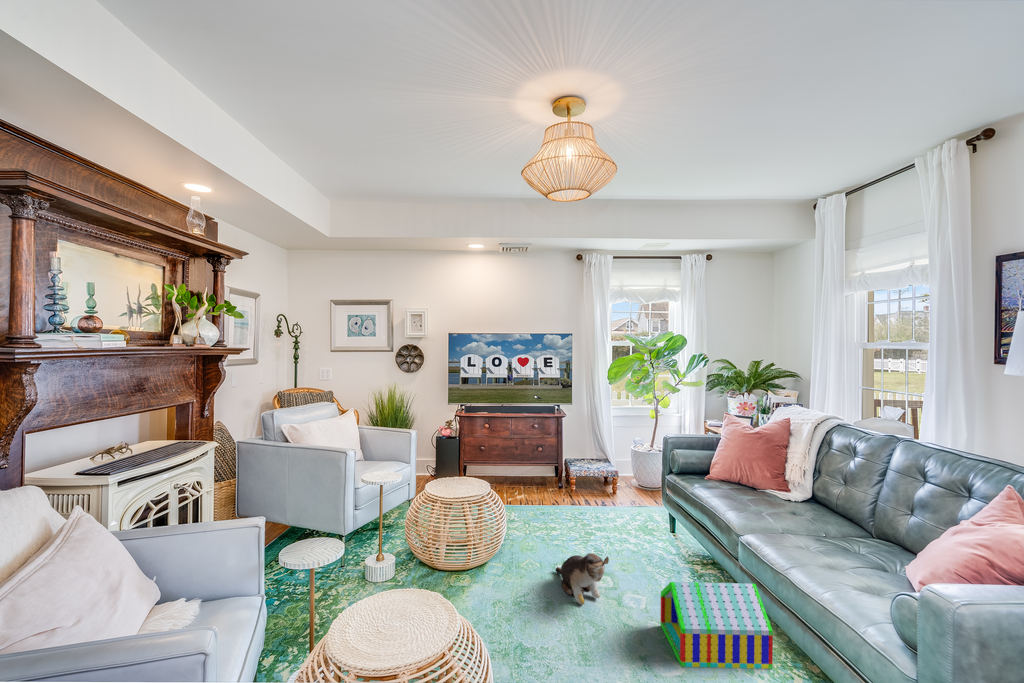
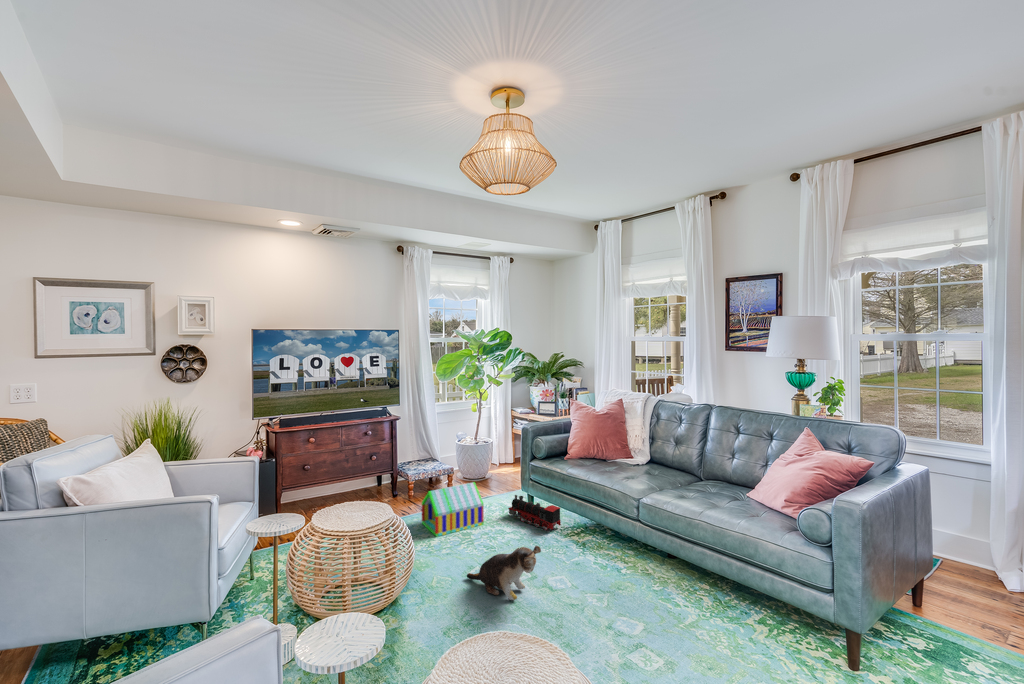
toy train: none [642,508,691,553] -> present [508,495,561,530]
toy house: present [660,582,773,669] -> present [422,482,484,537]

